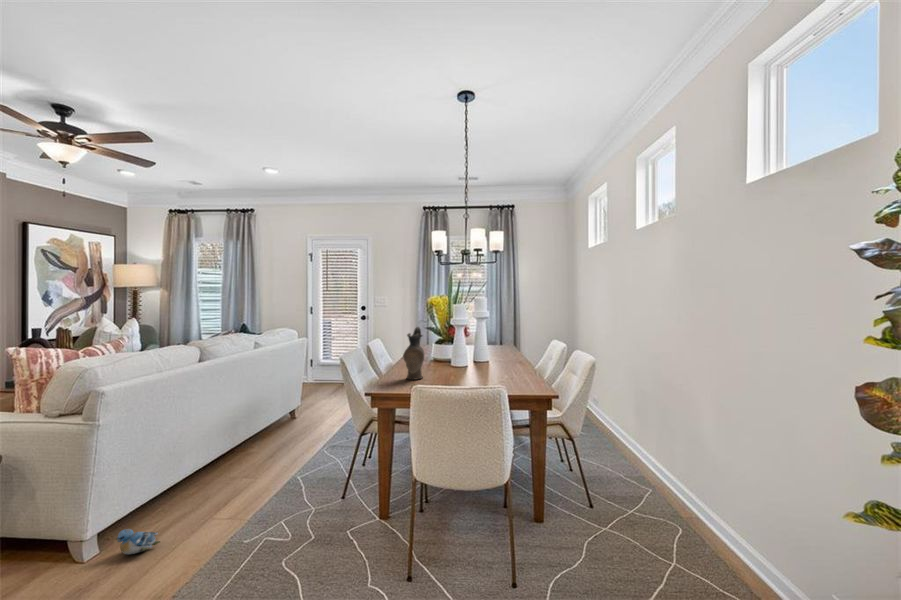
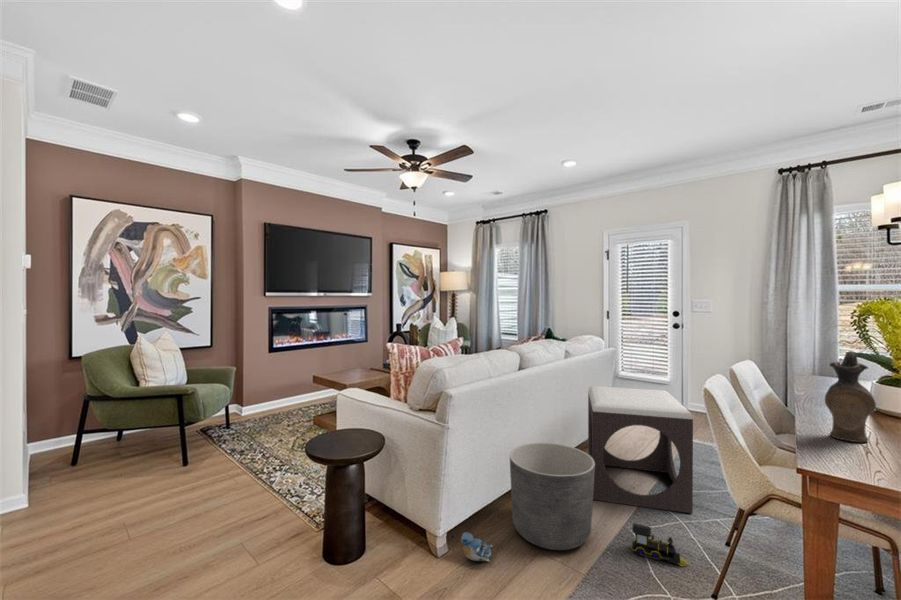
footstool: none [274,369,352,468] -> present [588,386,693,513]
planter: none [183,425,268,518] -> present [510,443,595,550]
toy train: none [297,472,340,497] -> present [632,523,689,566]

